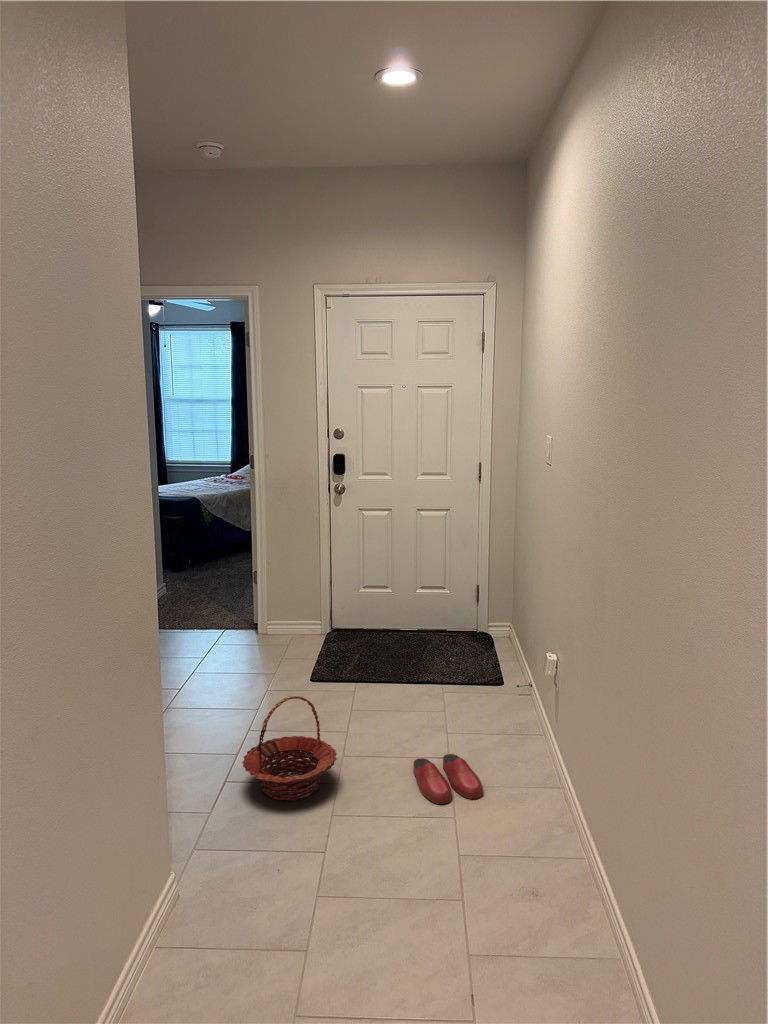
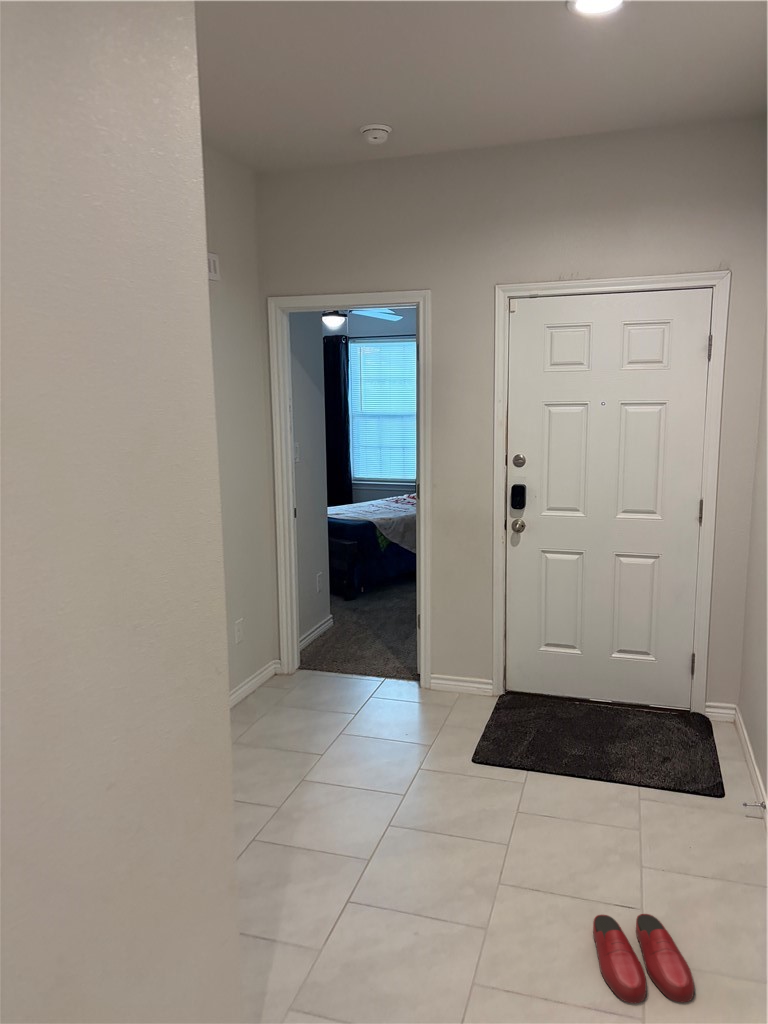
basket: present [242,696,337,801] -> none [365,814,488,955]

